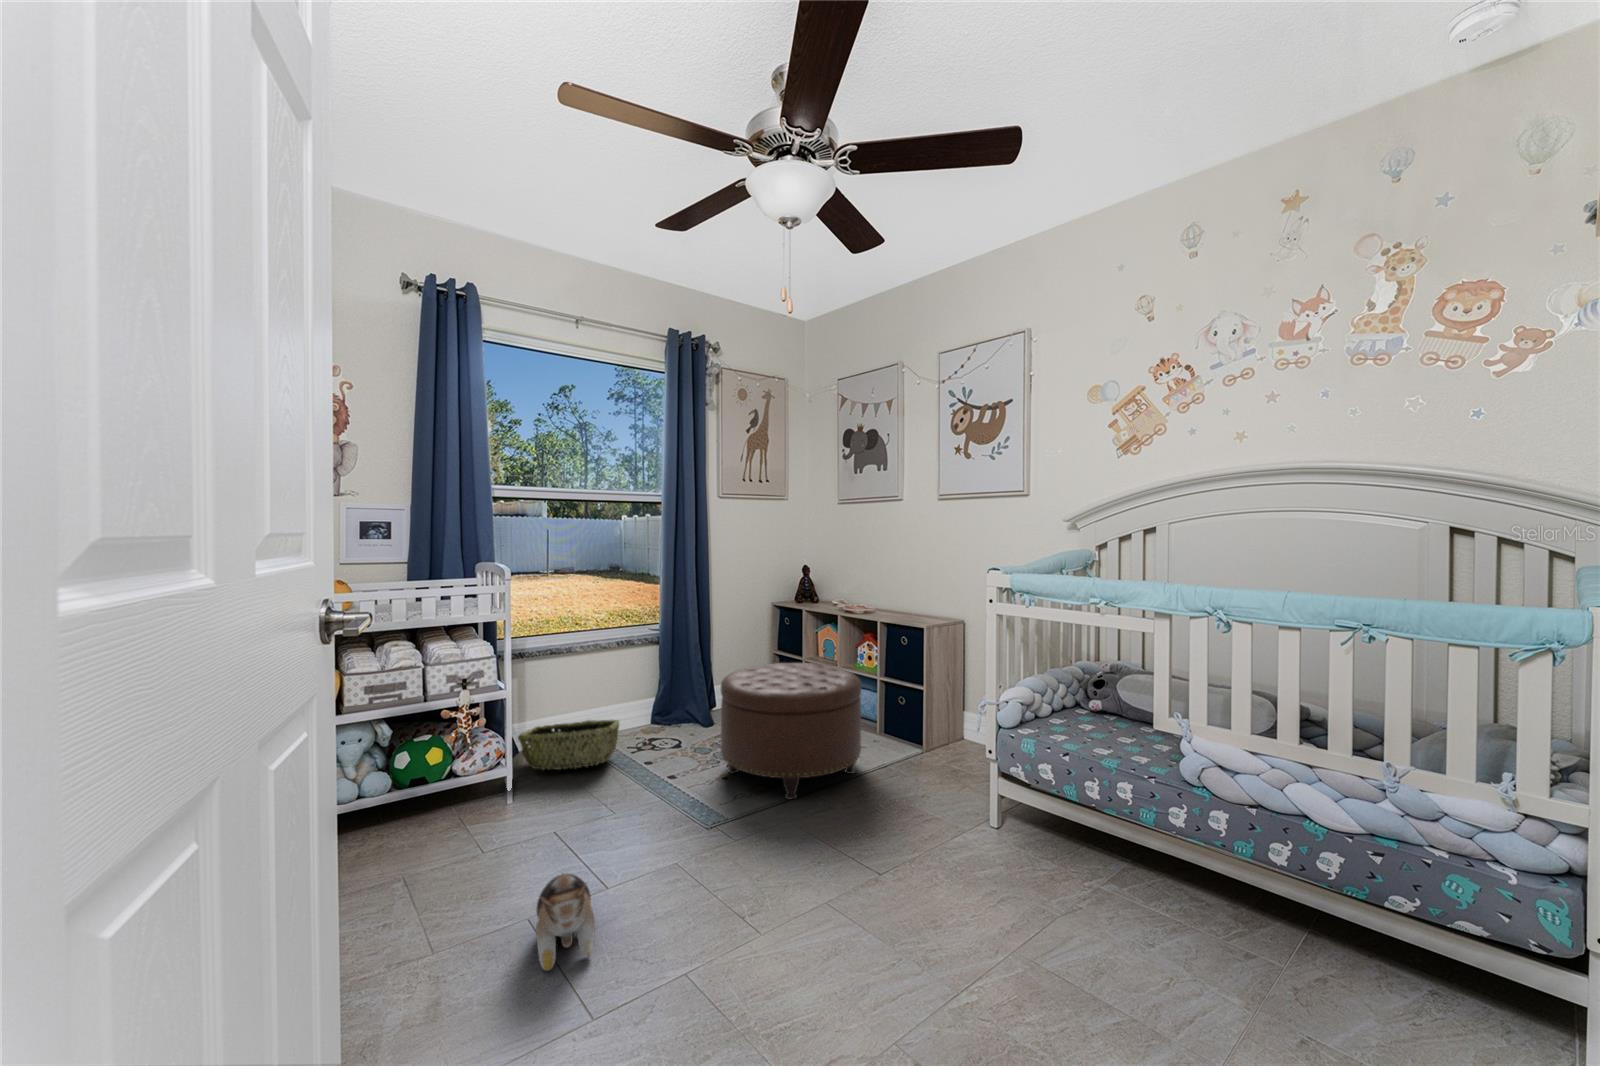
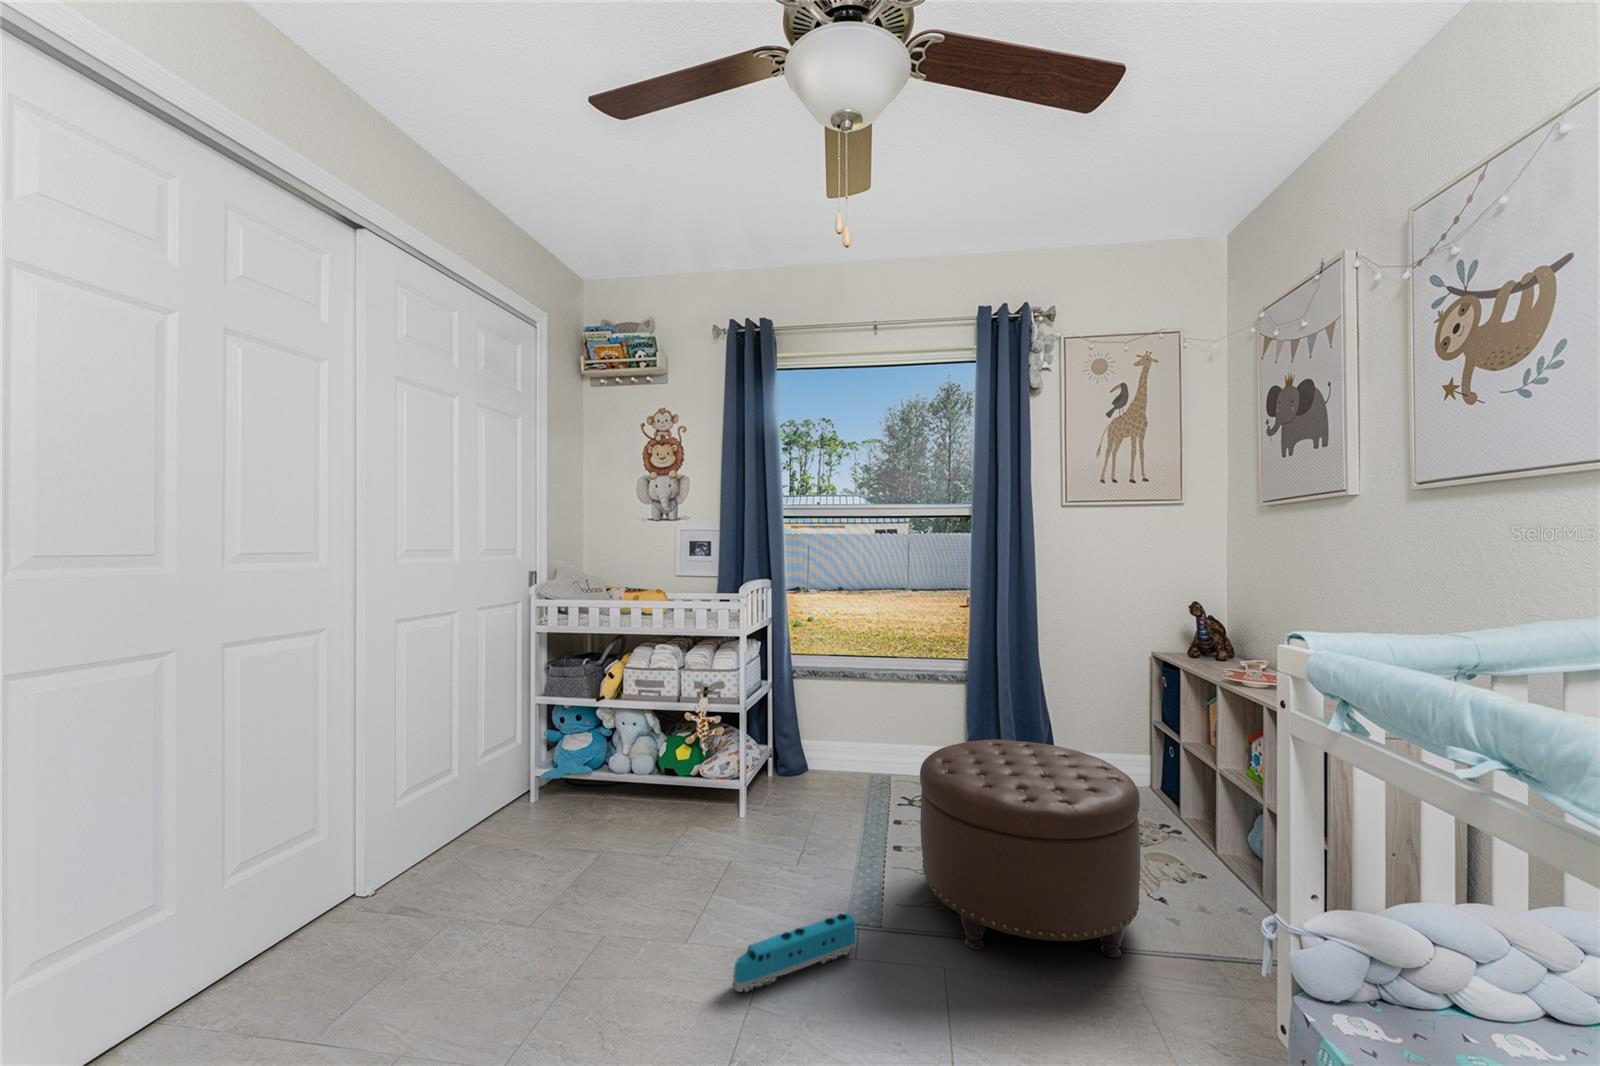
woven basket: present [518,719,619,770] -> none [773,748,874,808]
toy train: none [696,804,742,881] -> present [732,912,857,991]
plush toy: present [536,874,595,971] -> none [498,898,638,997]

